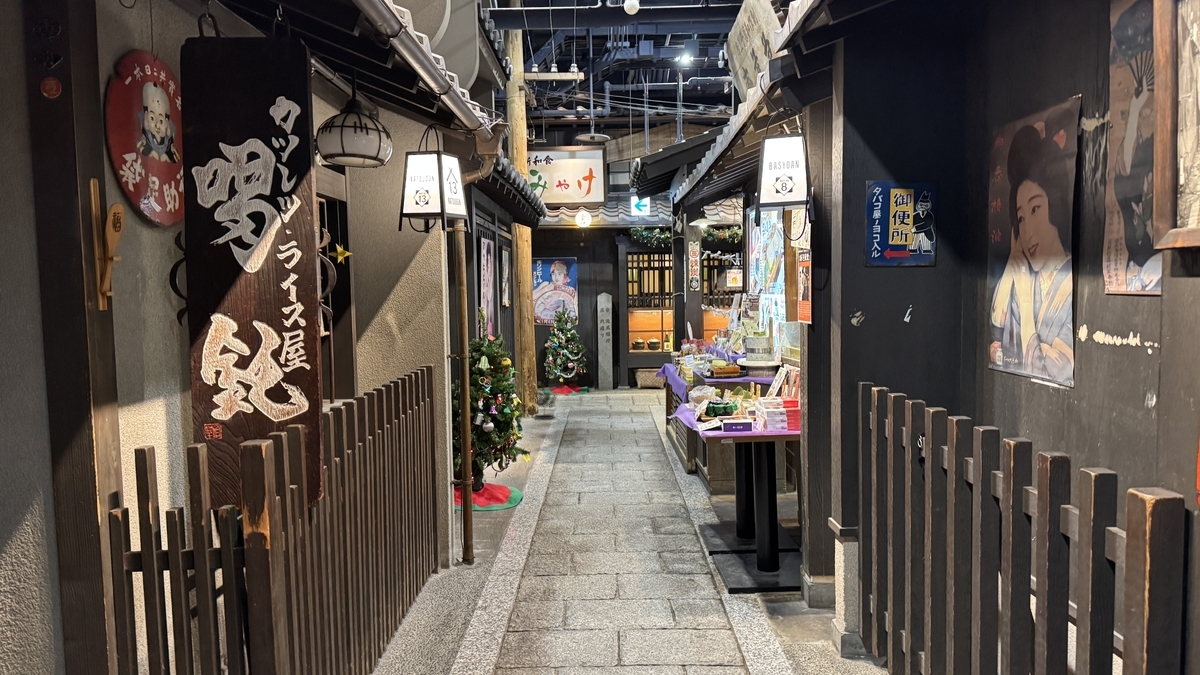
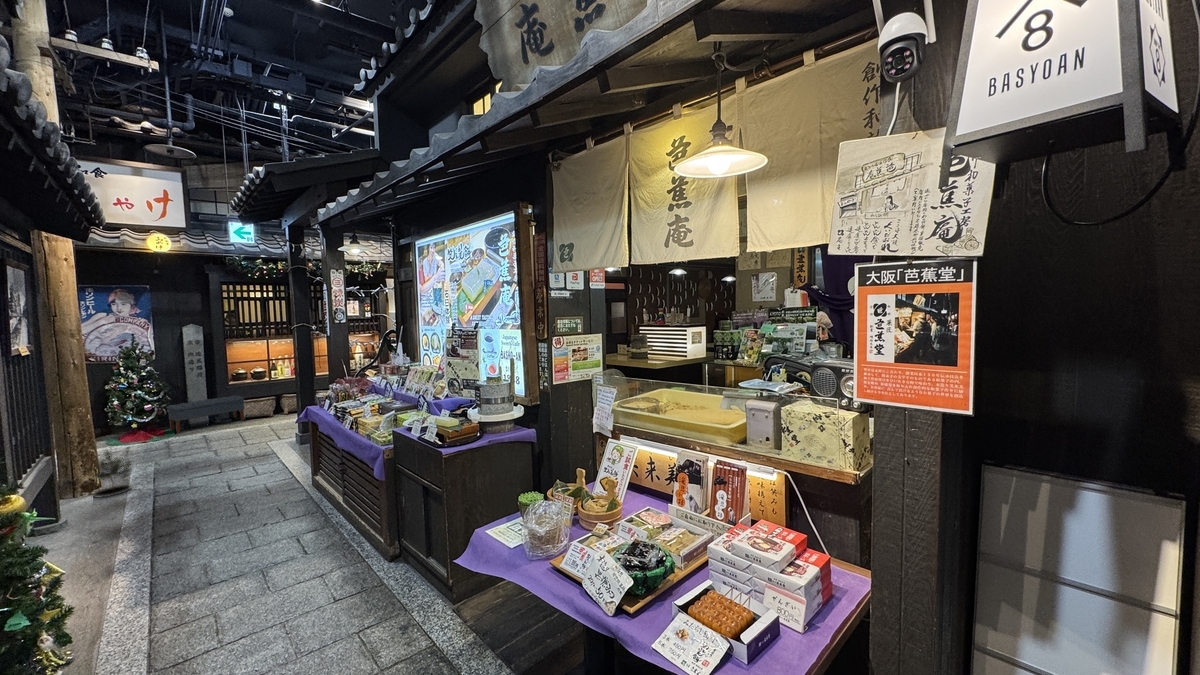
bench: none [583,364,638,392] -> present [167,395,244,433]

